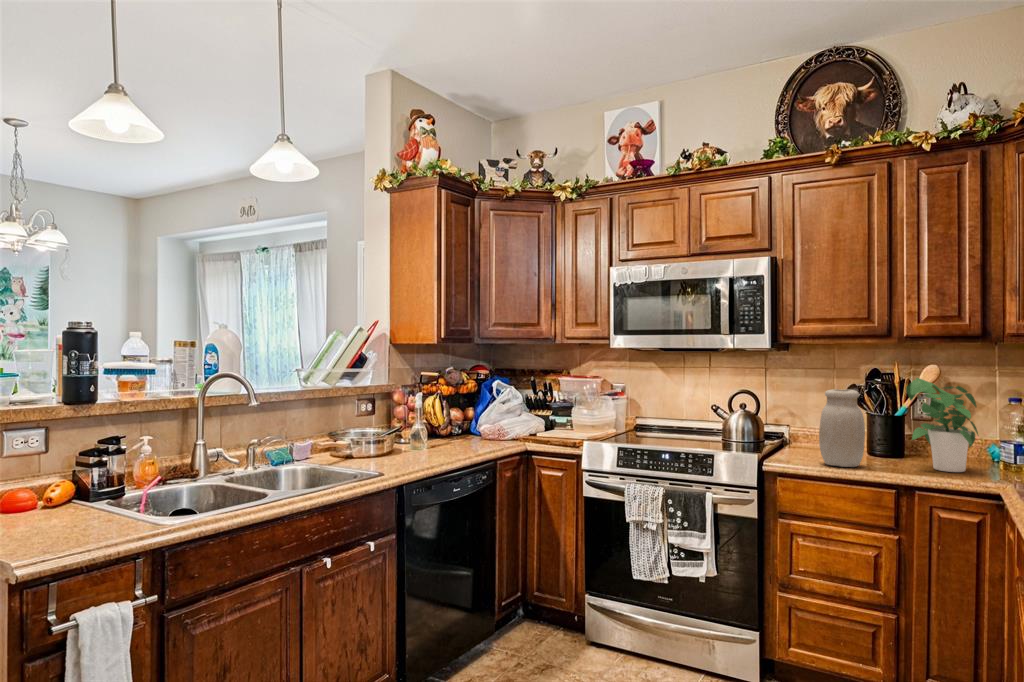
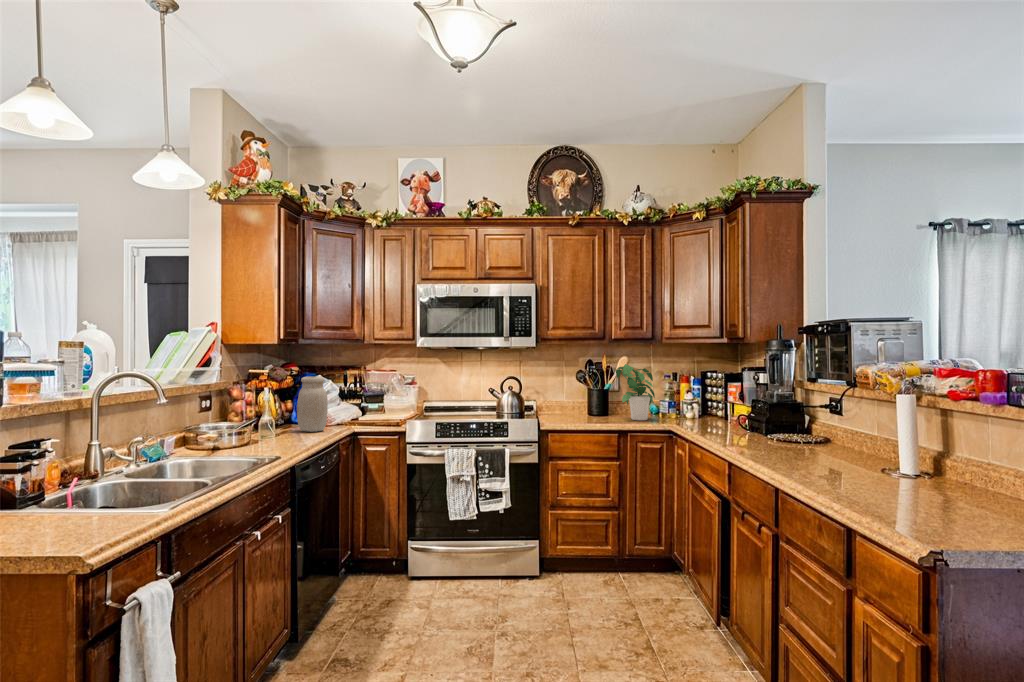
jar: present [819,389,865,467] -> present [297,376,328,432]

